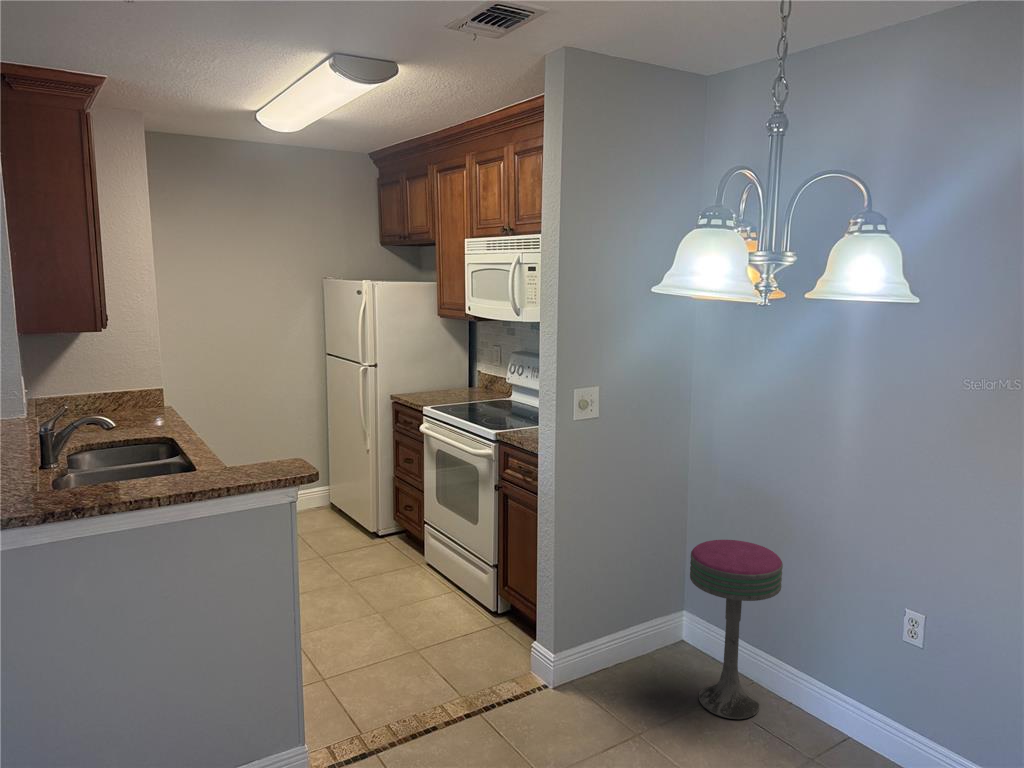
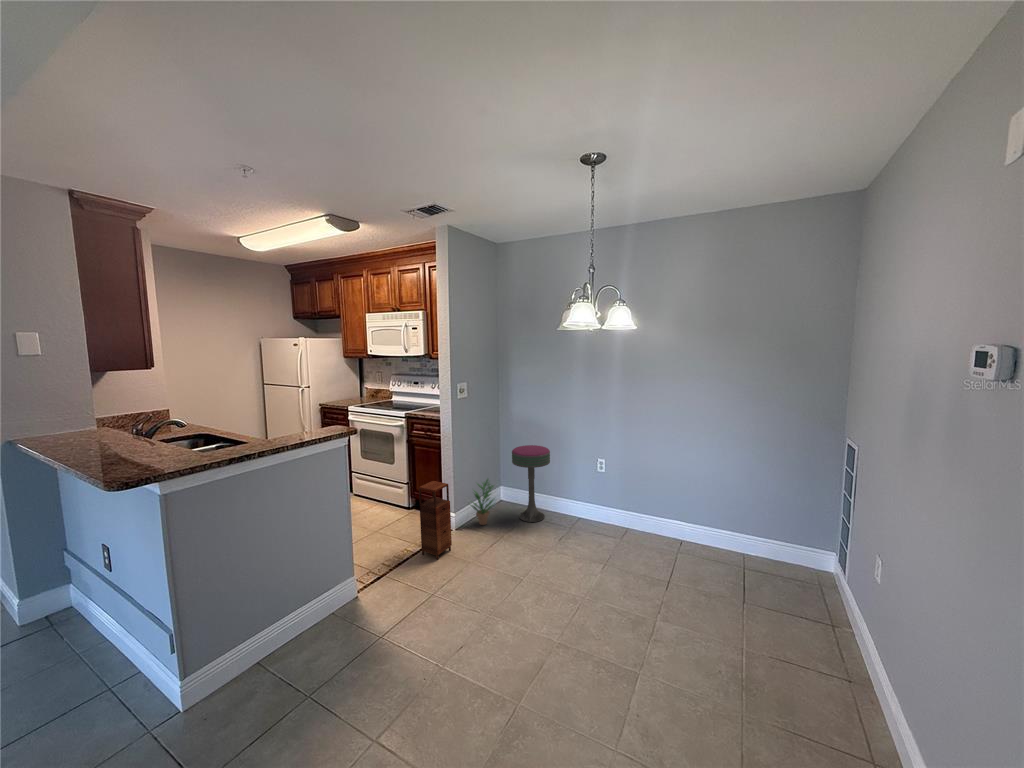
storage cabinet: none [463,585,522,748] -> present [419,481,452,560]
potted plant: none [587,595,647,693] -> present [472,479,494,525]

